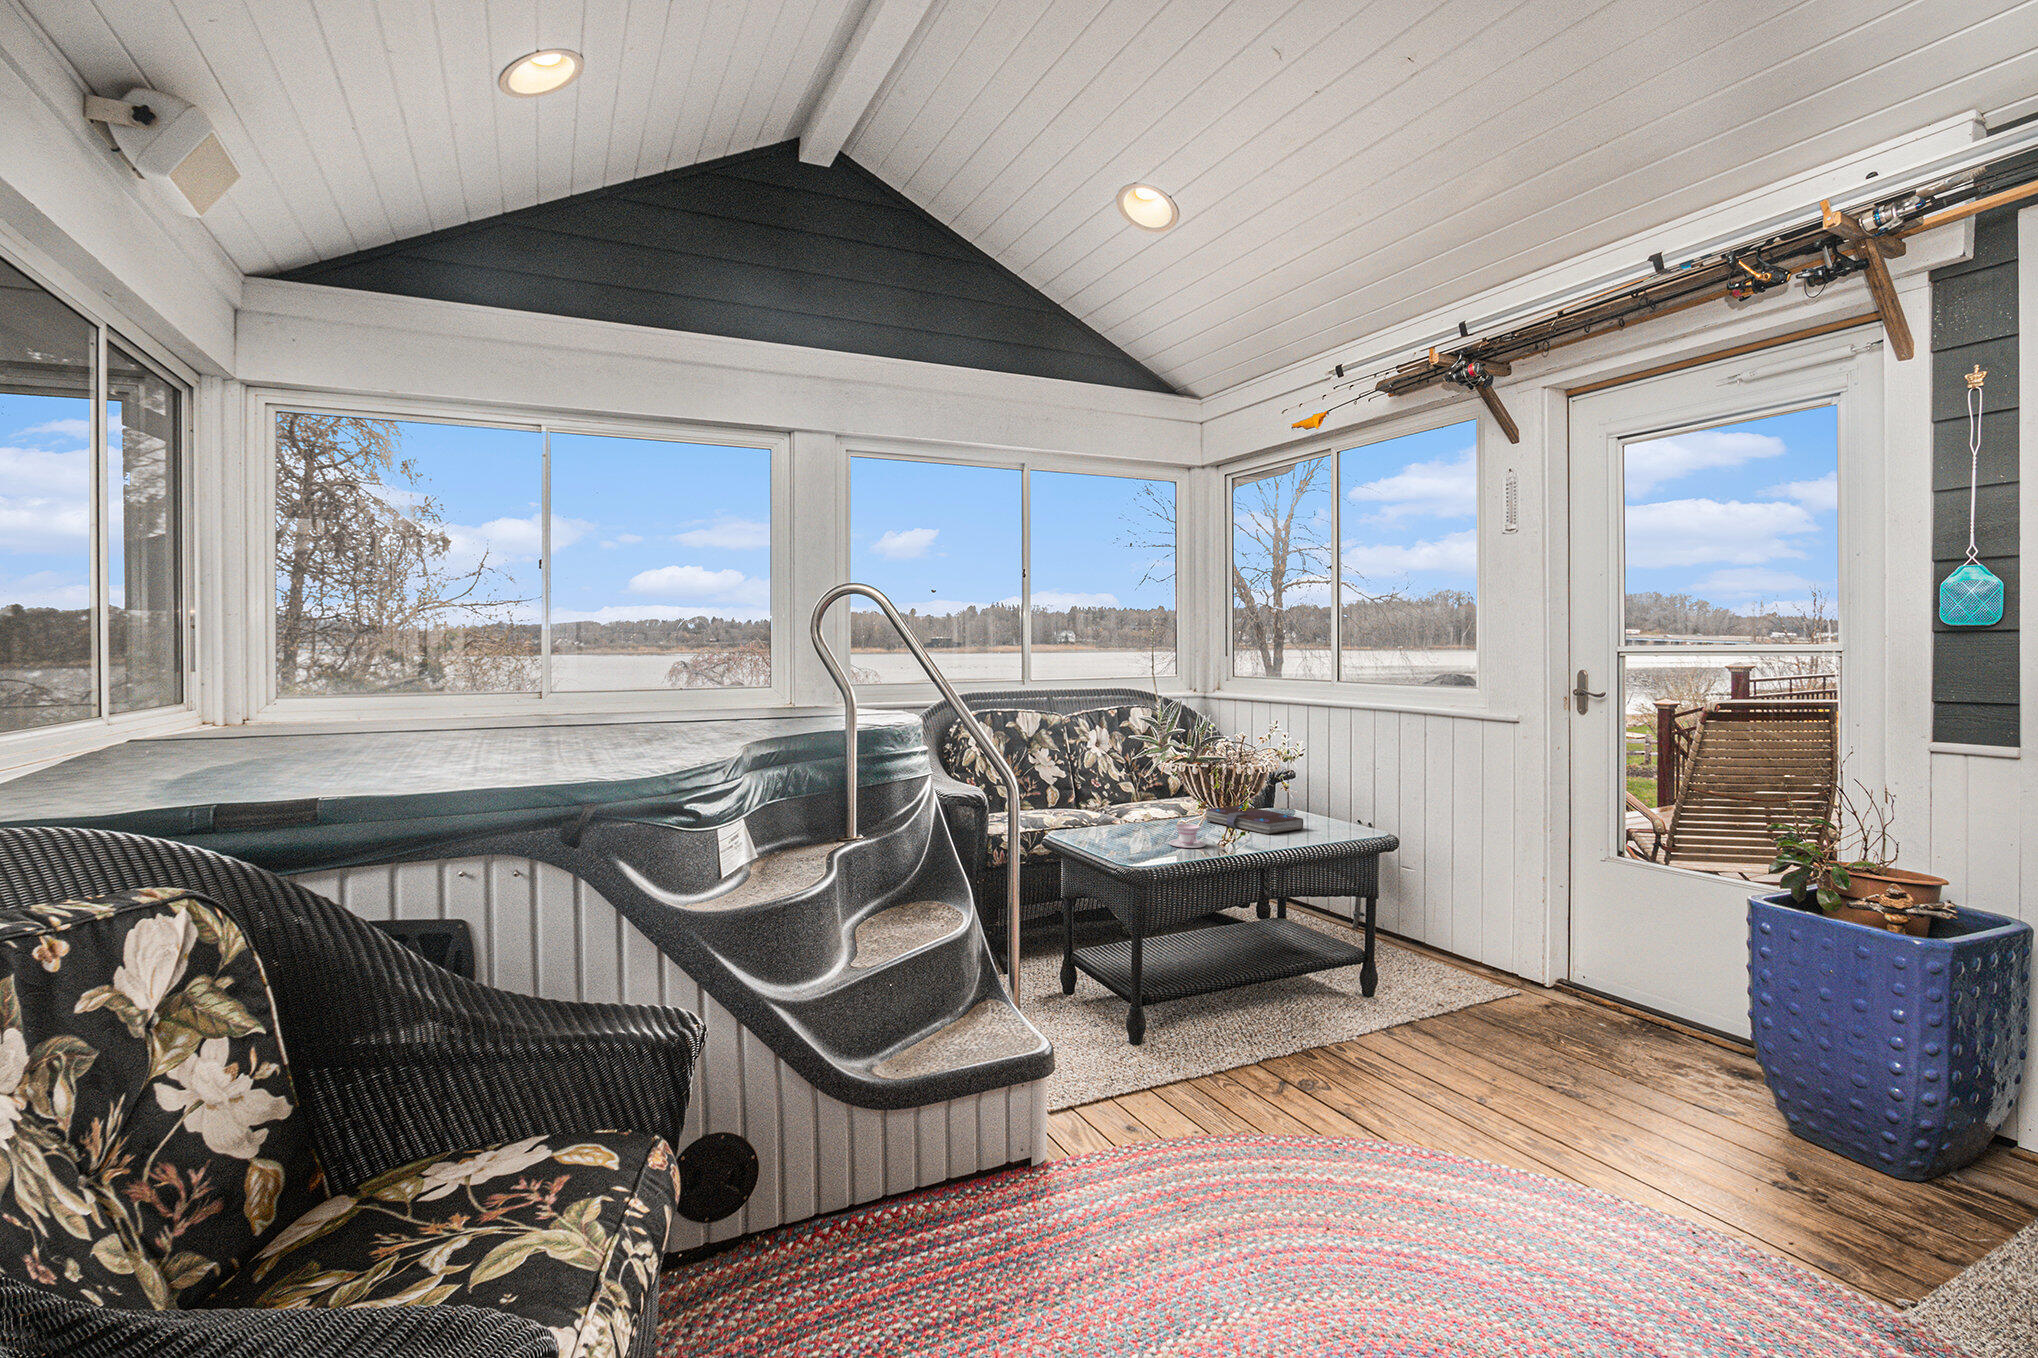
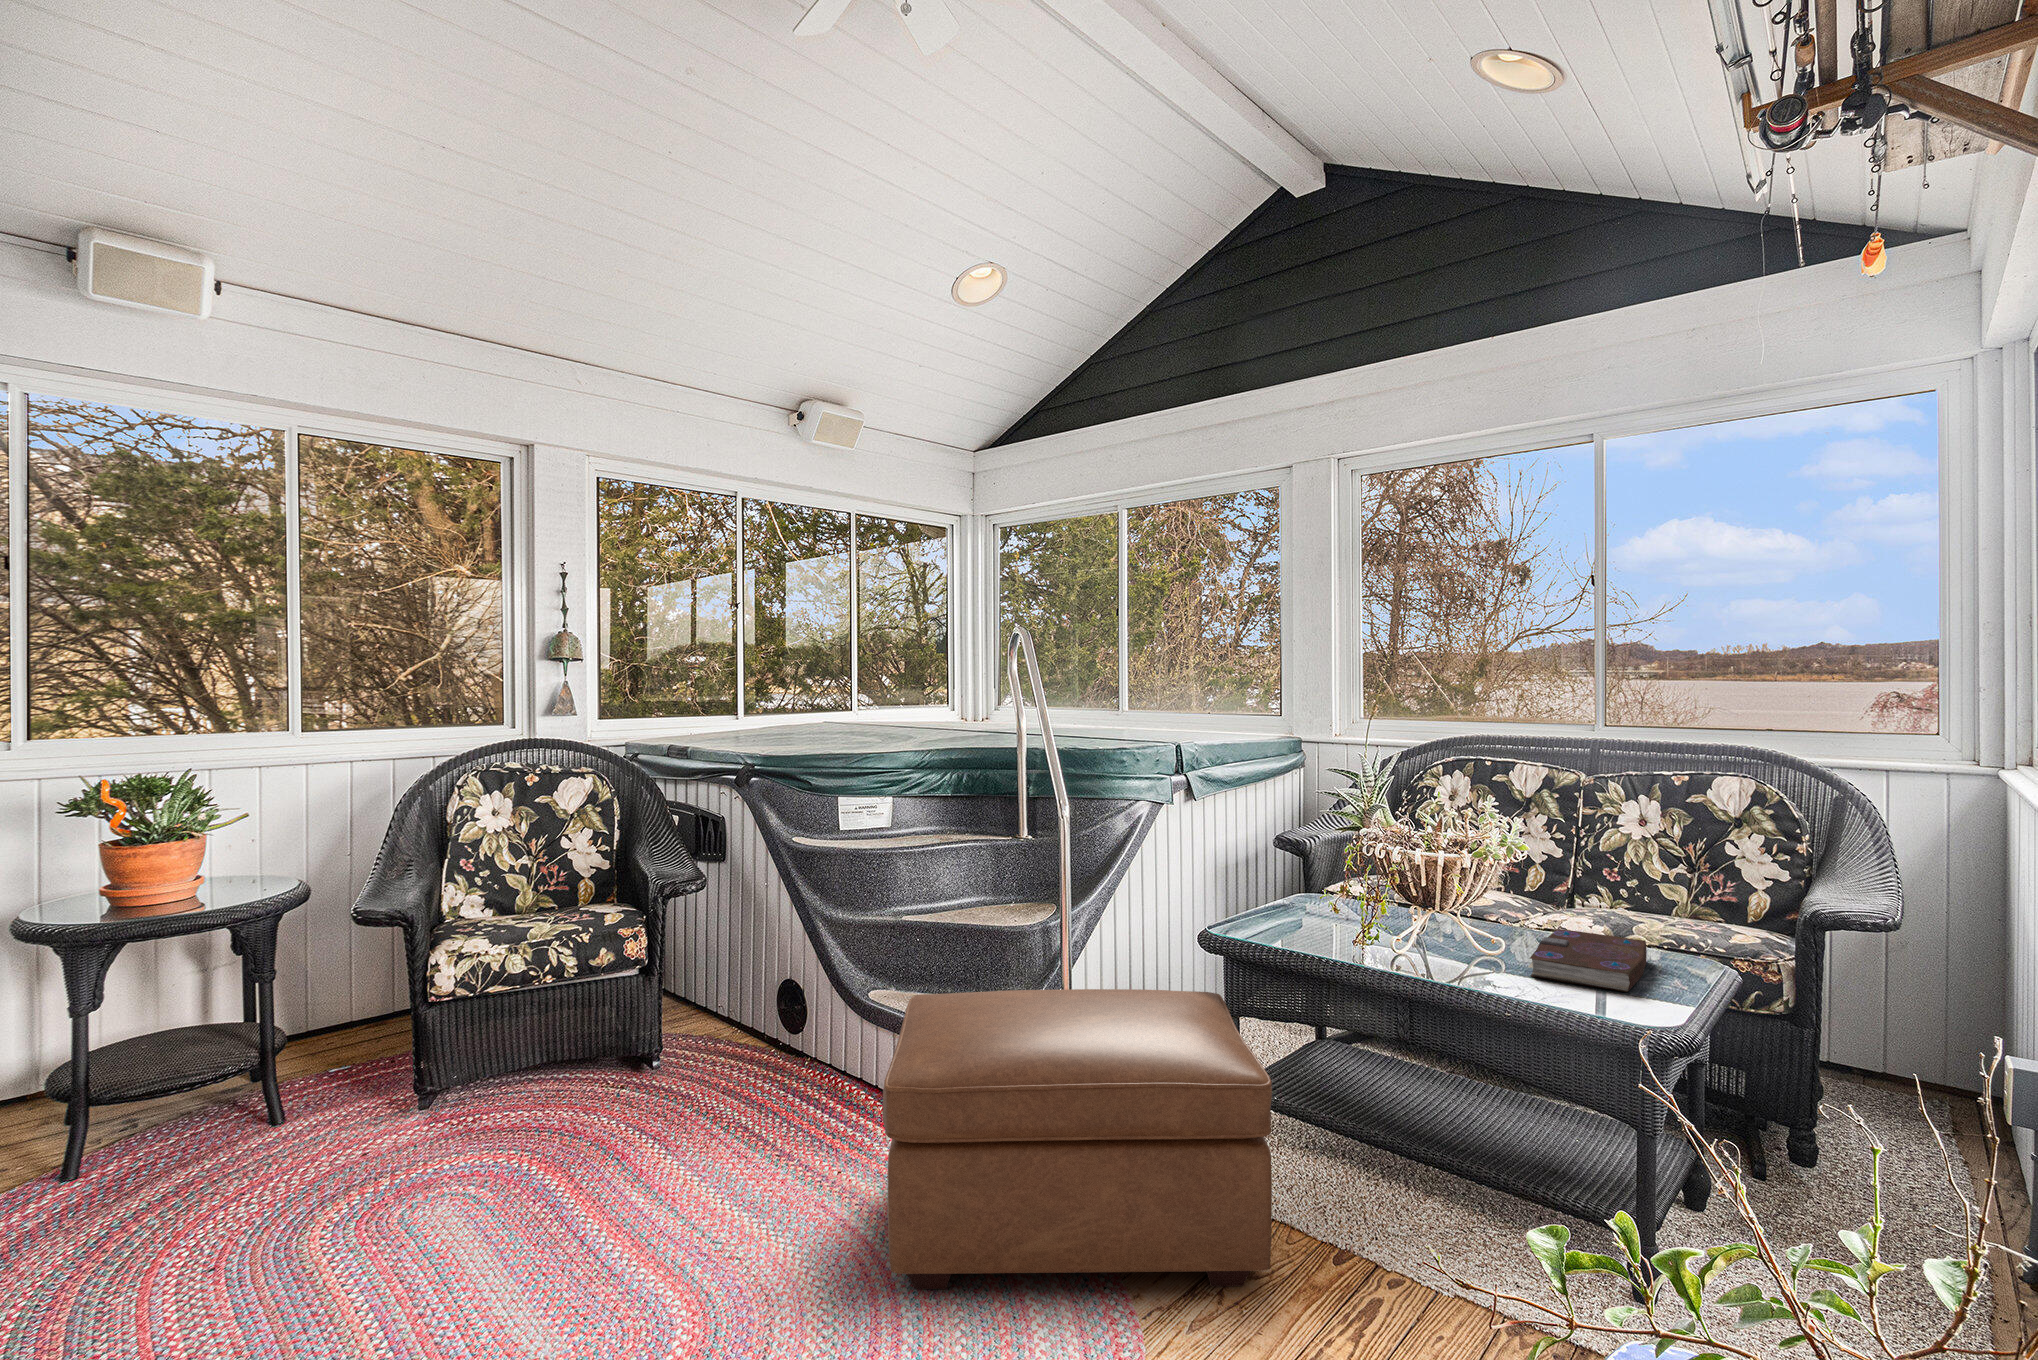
teacup: present [1169,824,1206,848] -> none [1336,915,1388,950]
ottoman: none [1117,907,1392,1228] -> present [883,989,1272,1289]

